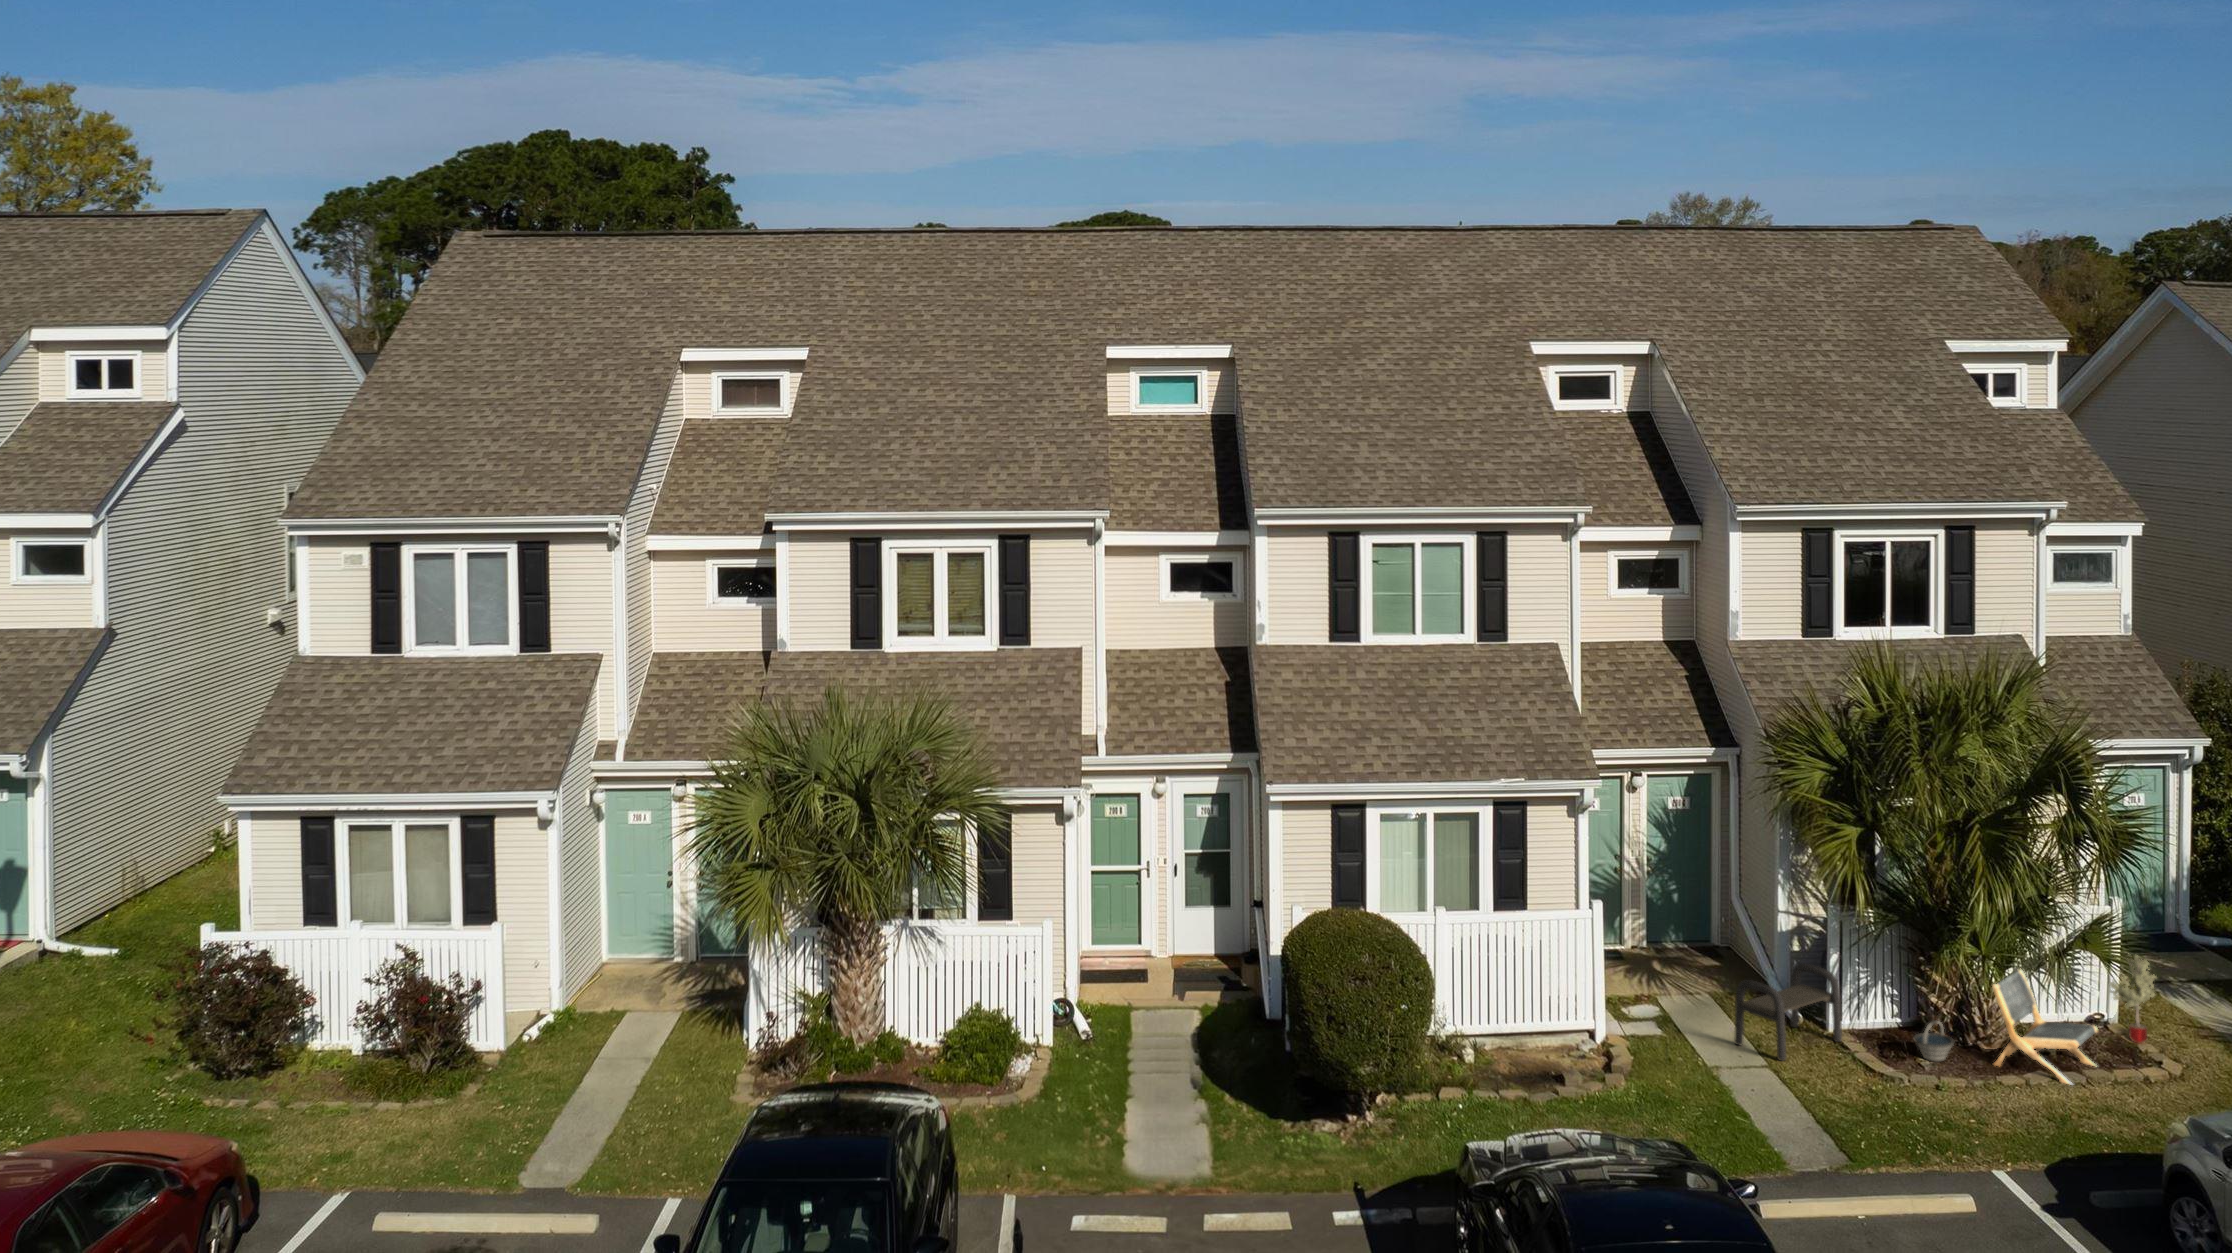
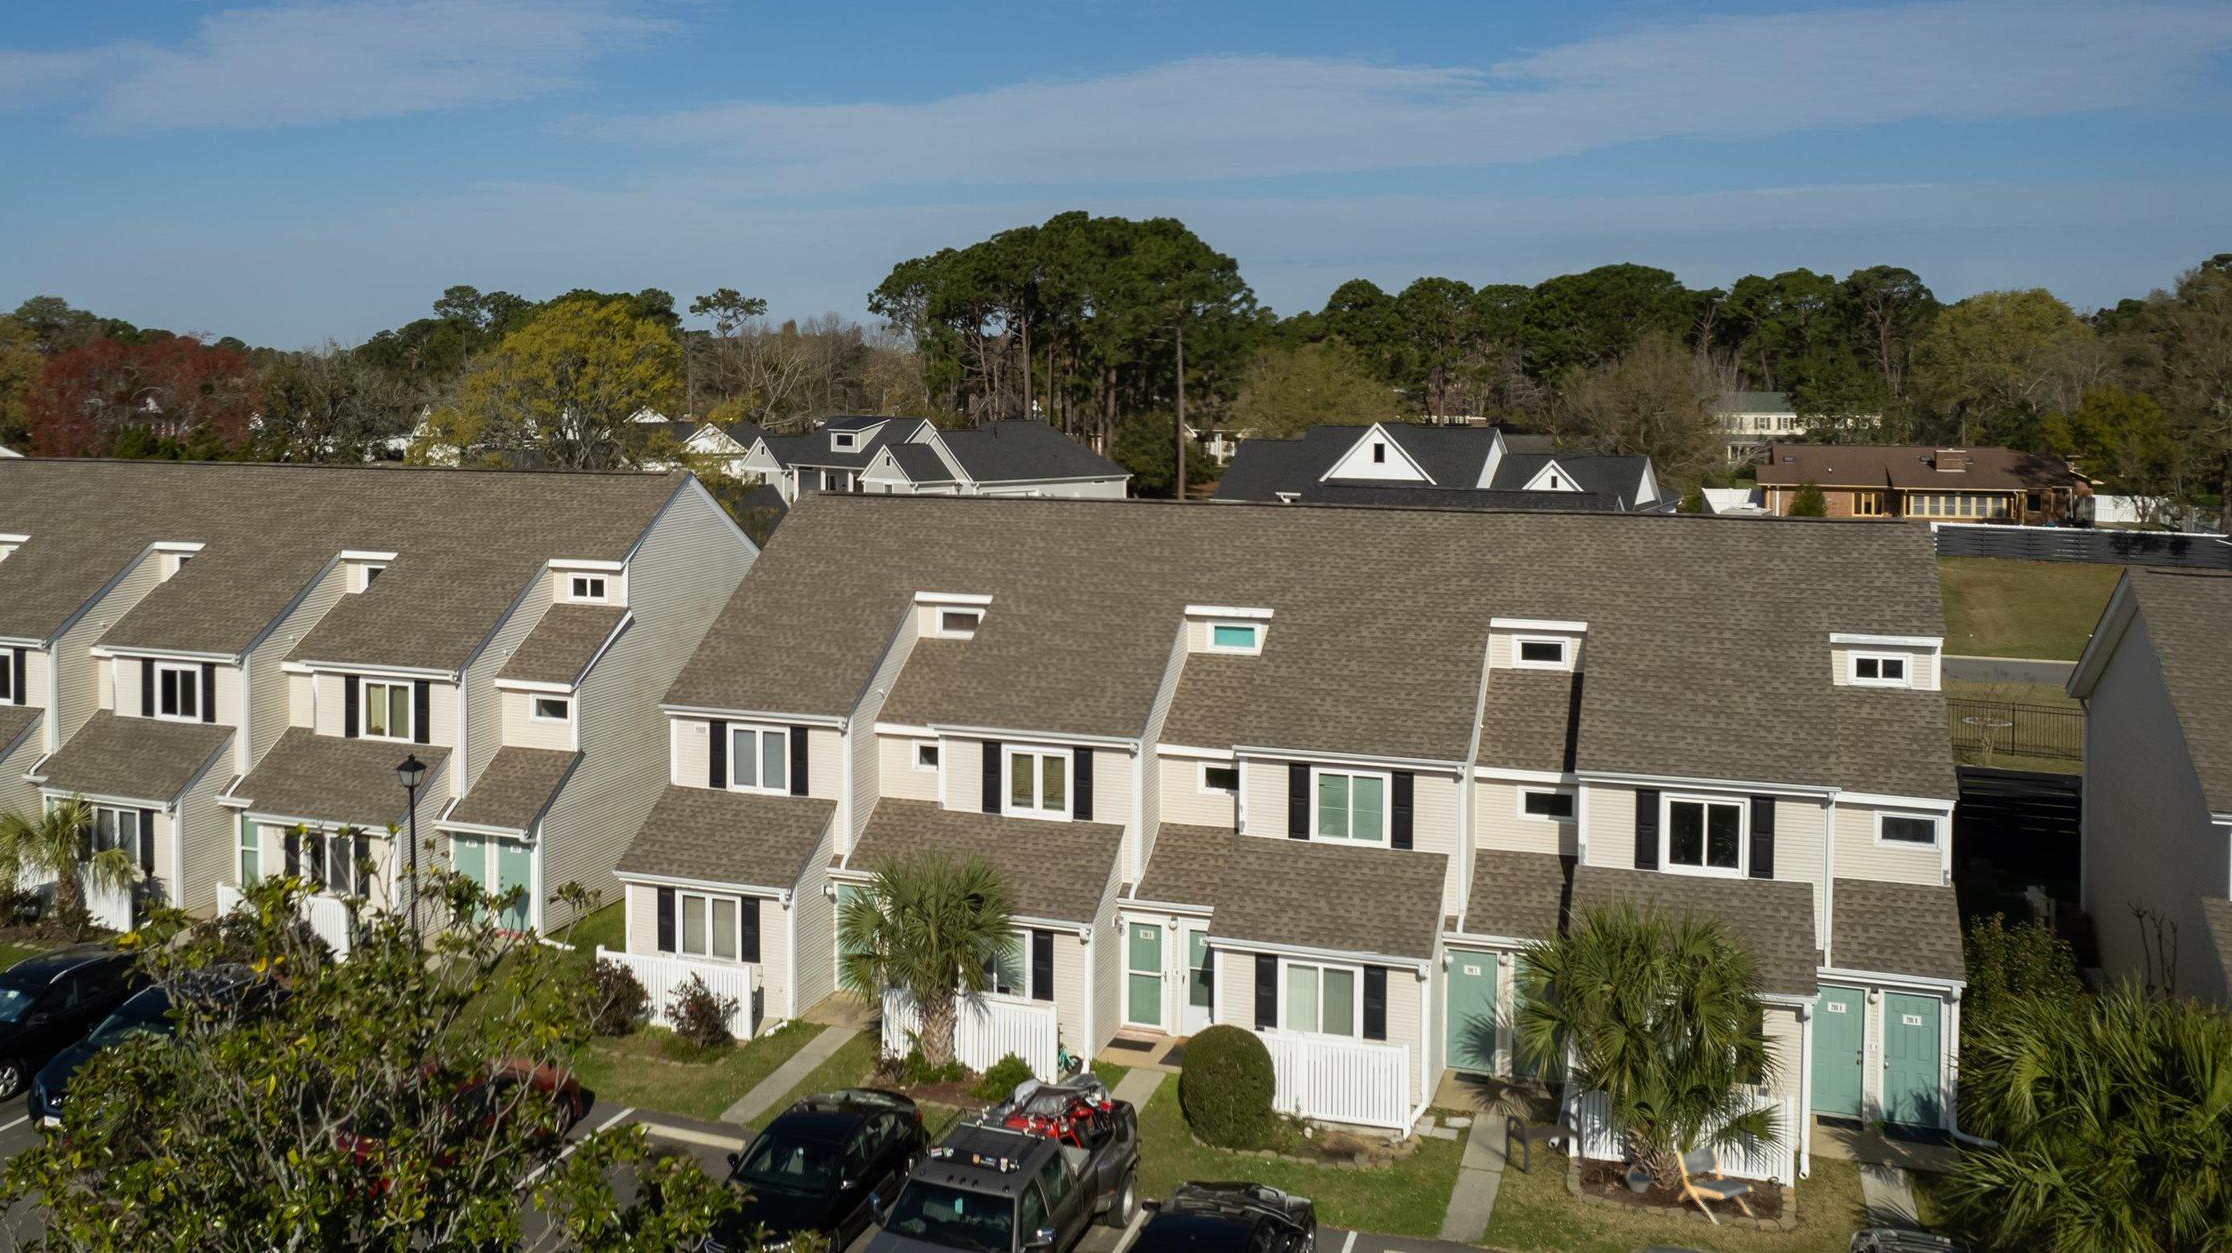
potted tree: present [2110,953,2156,1043] -> none [1785,1139,1827,1207]

